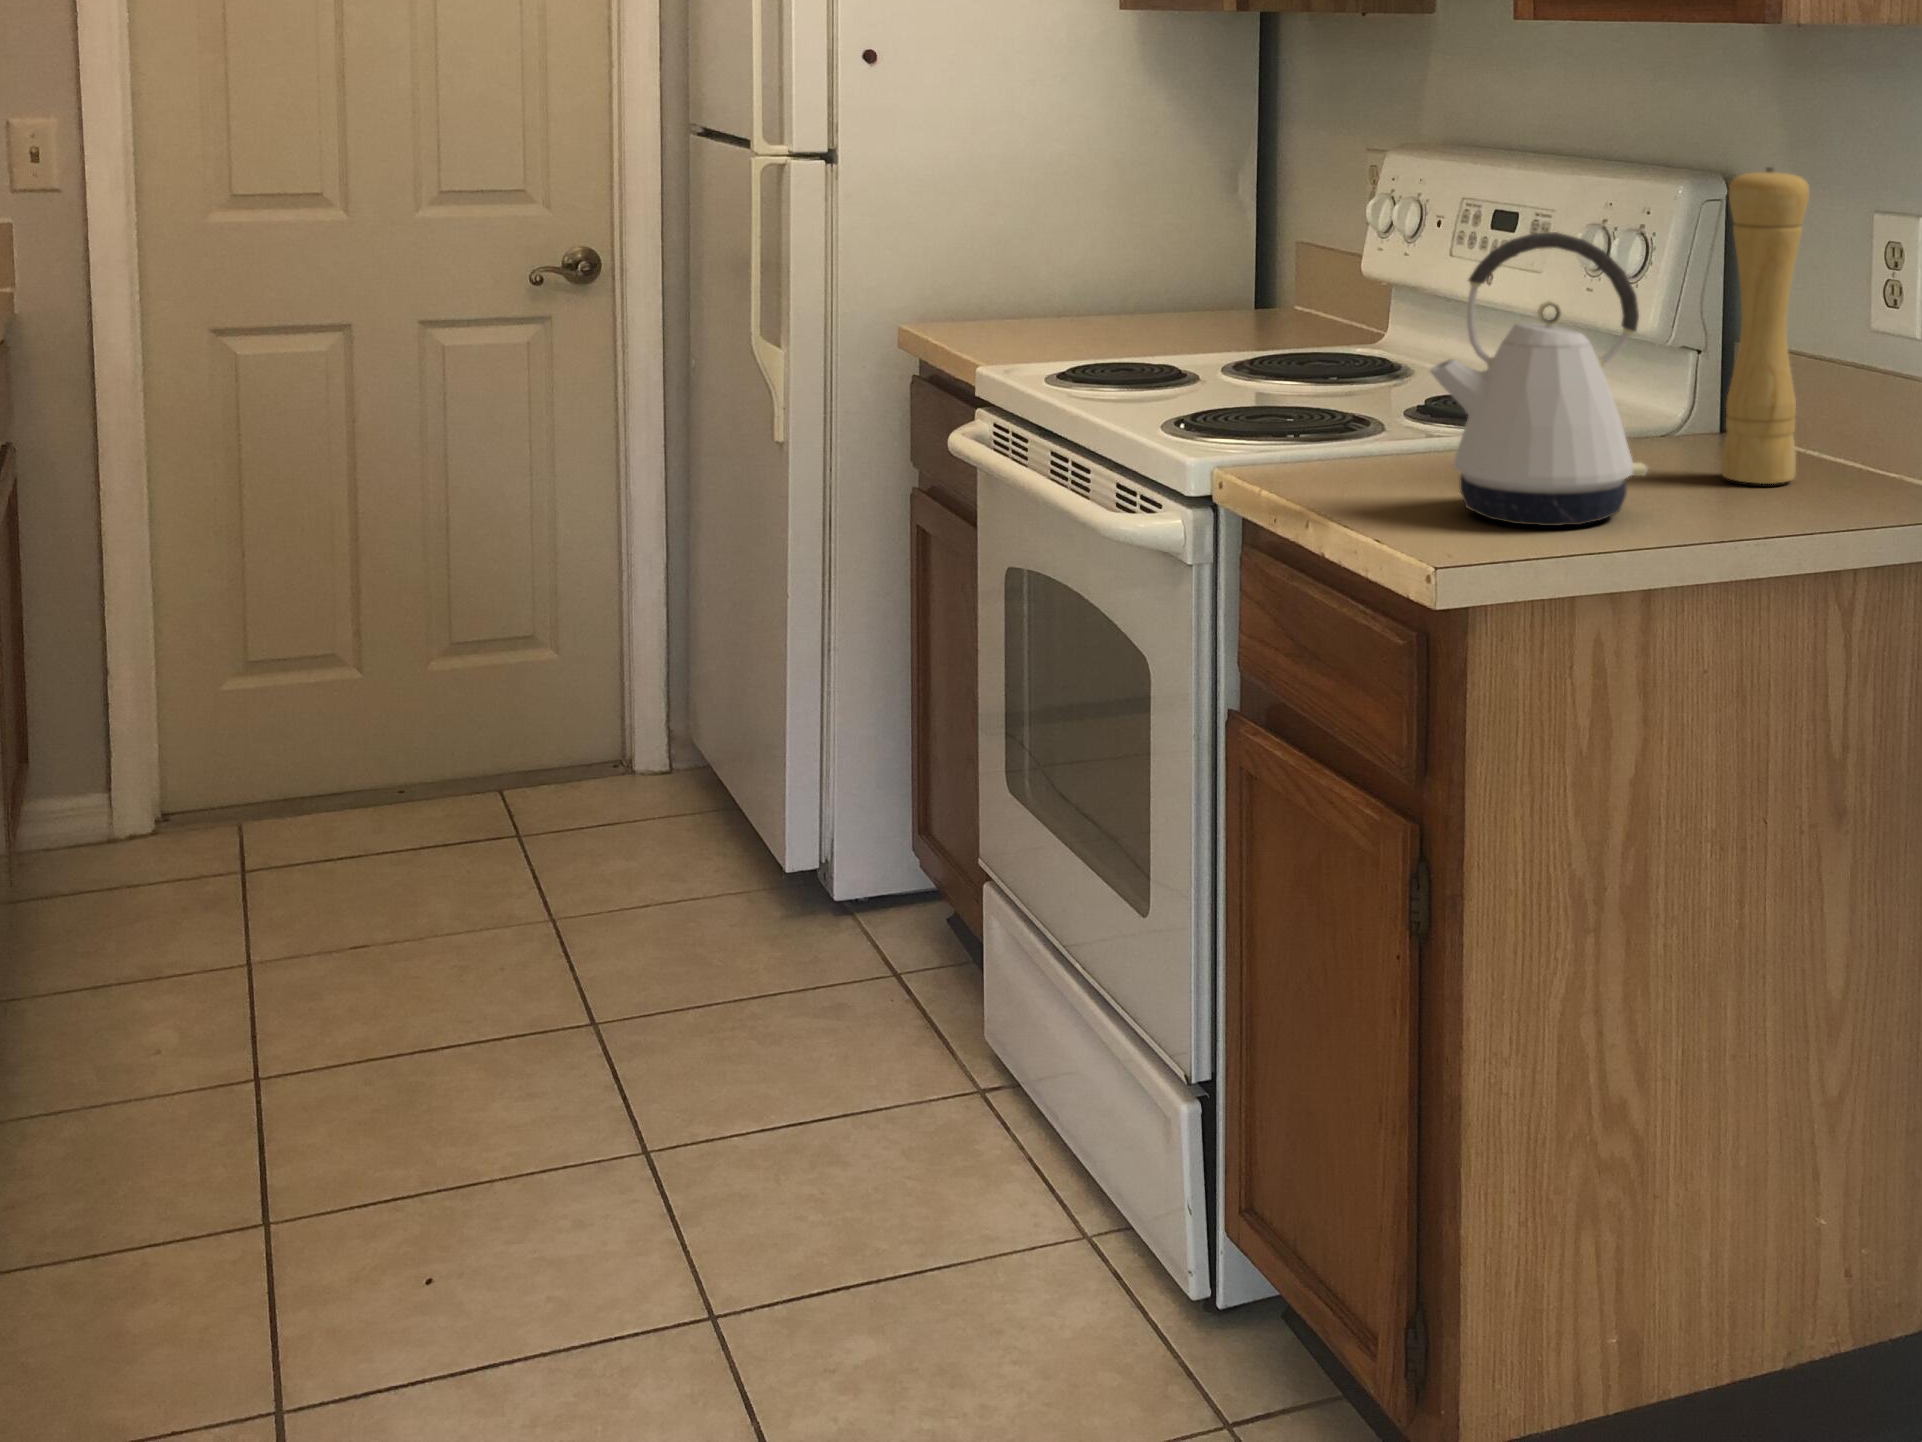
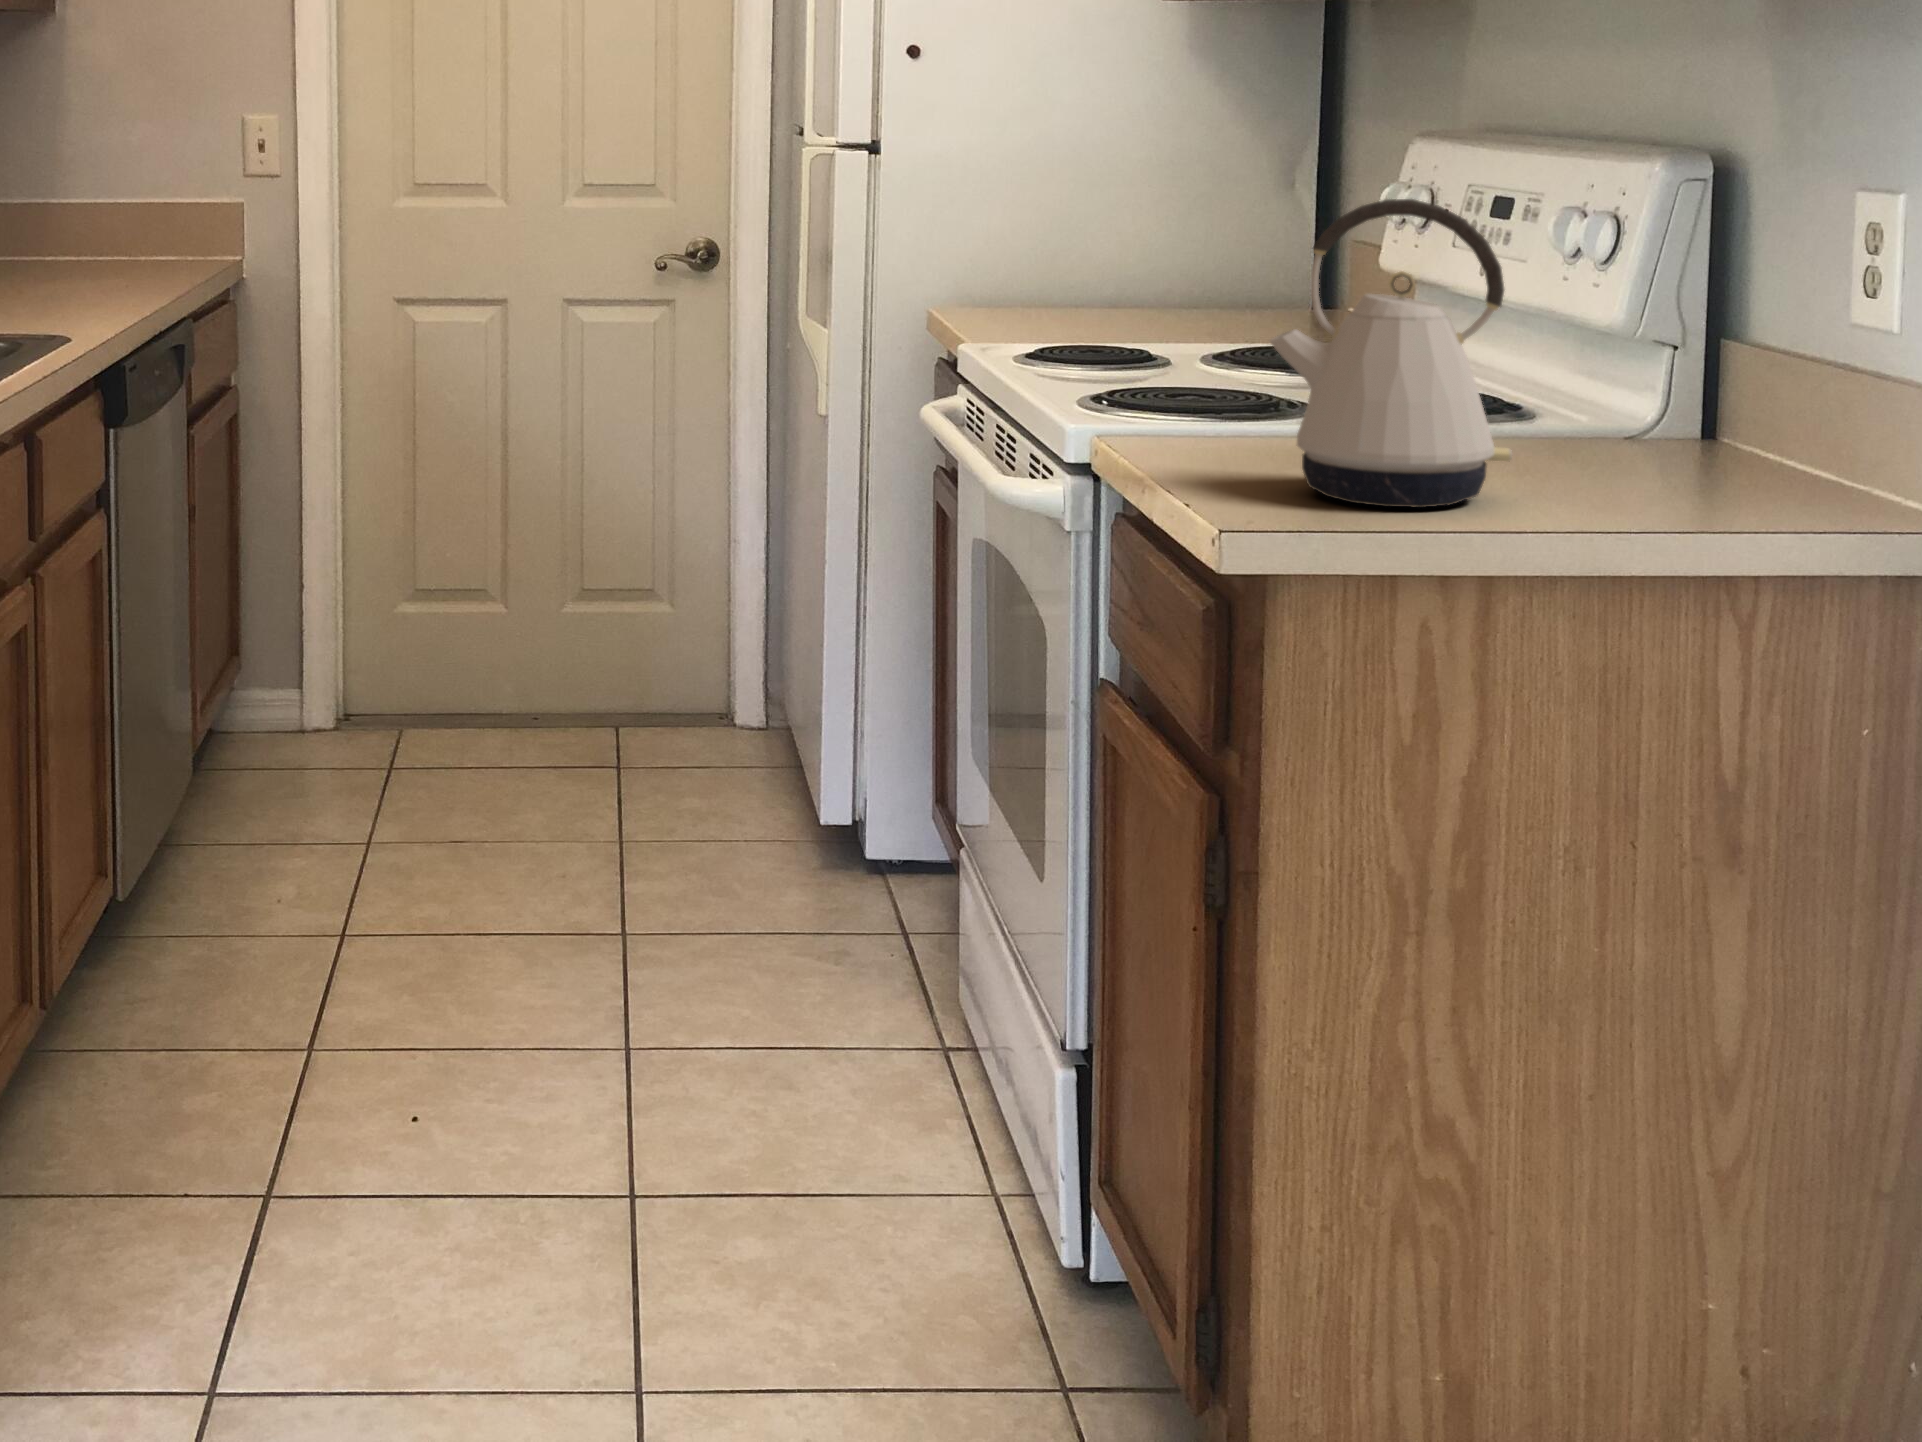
pepper mill: present [1722,167,1809,484] -> none [1641,134,1750,484]

